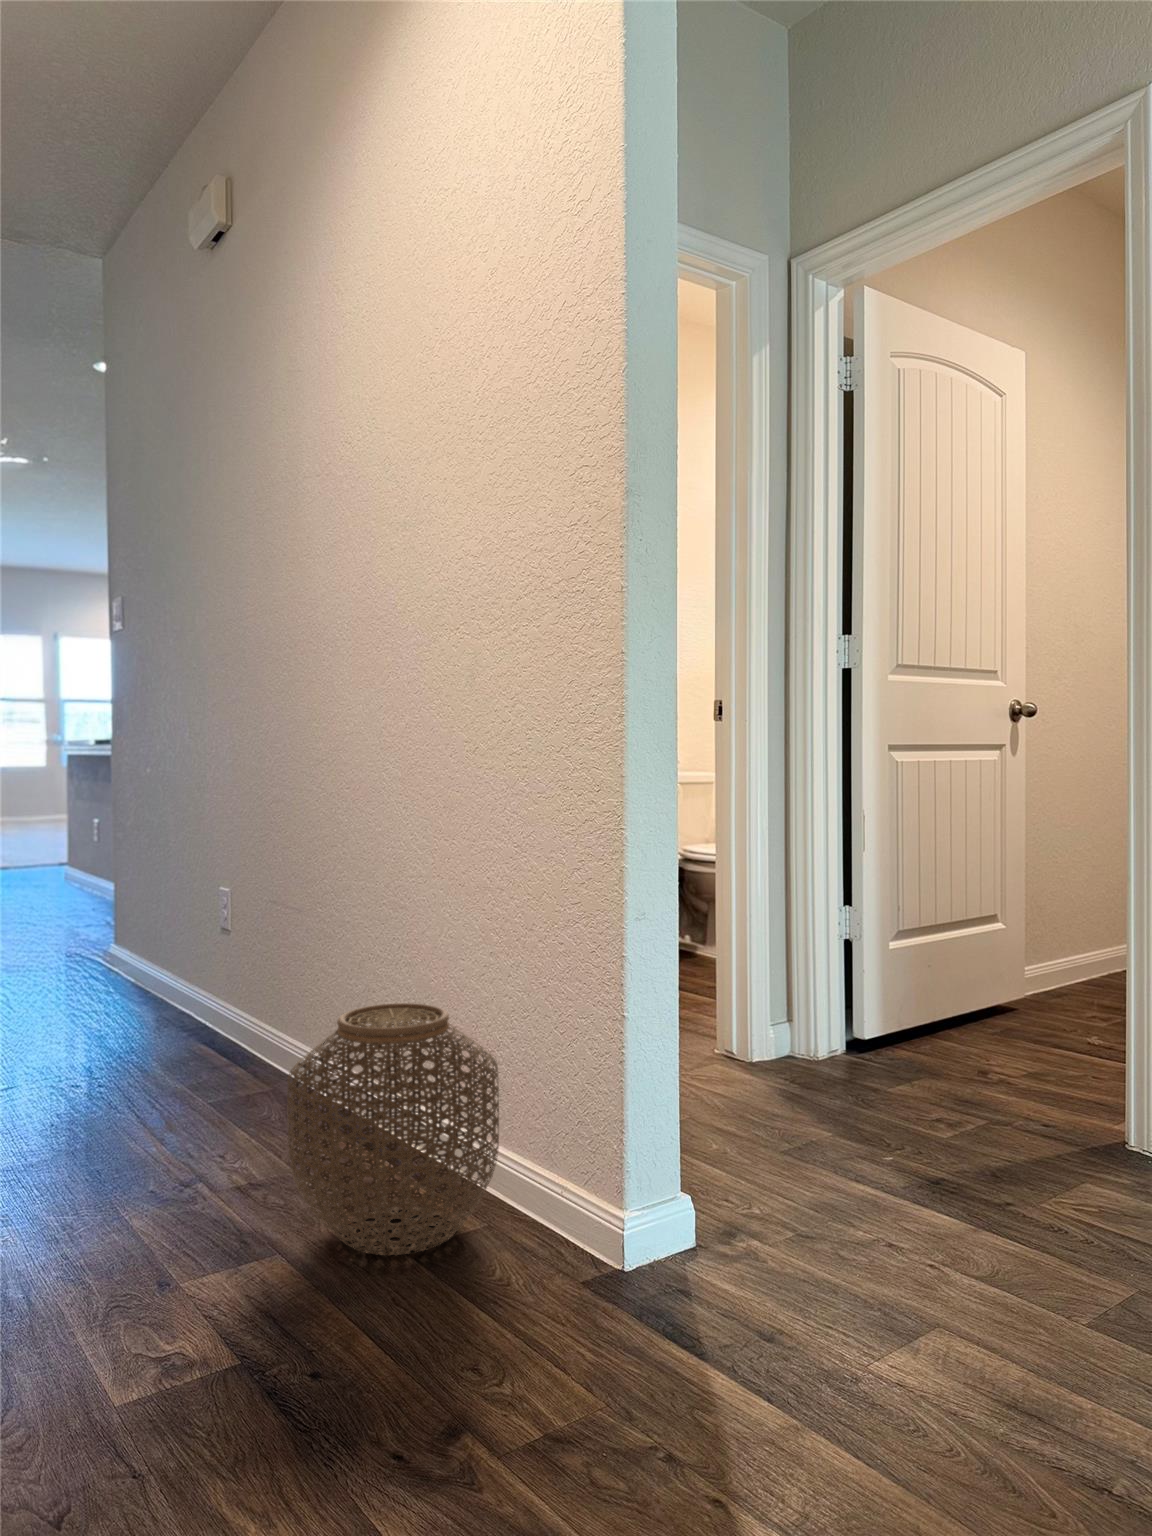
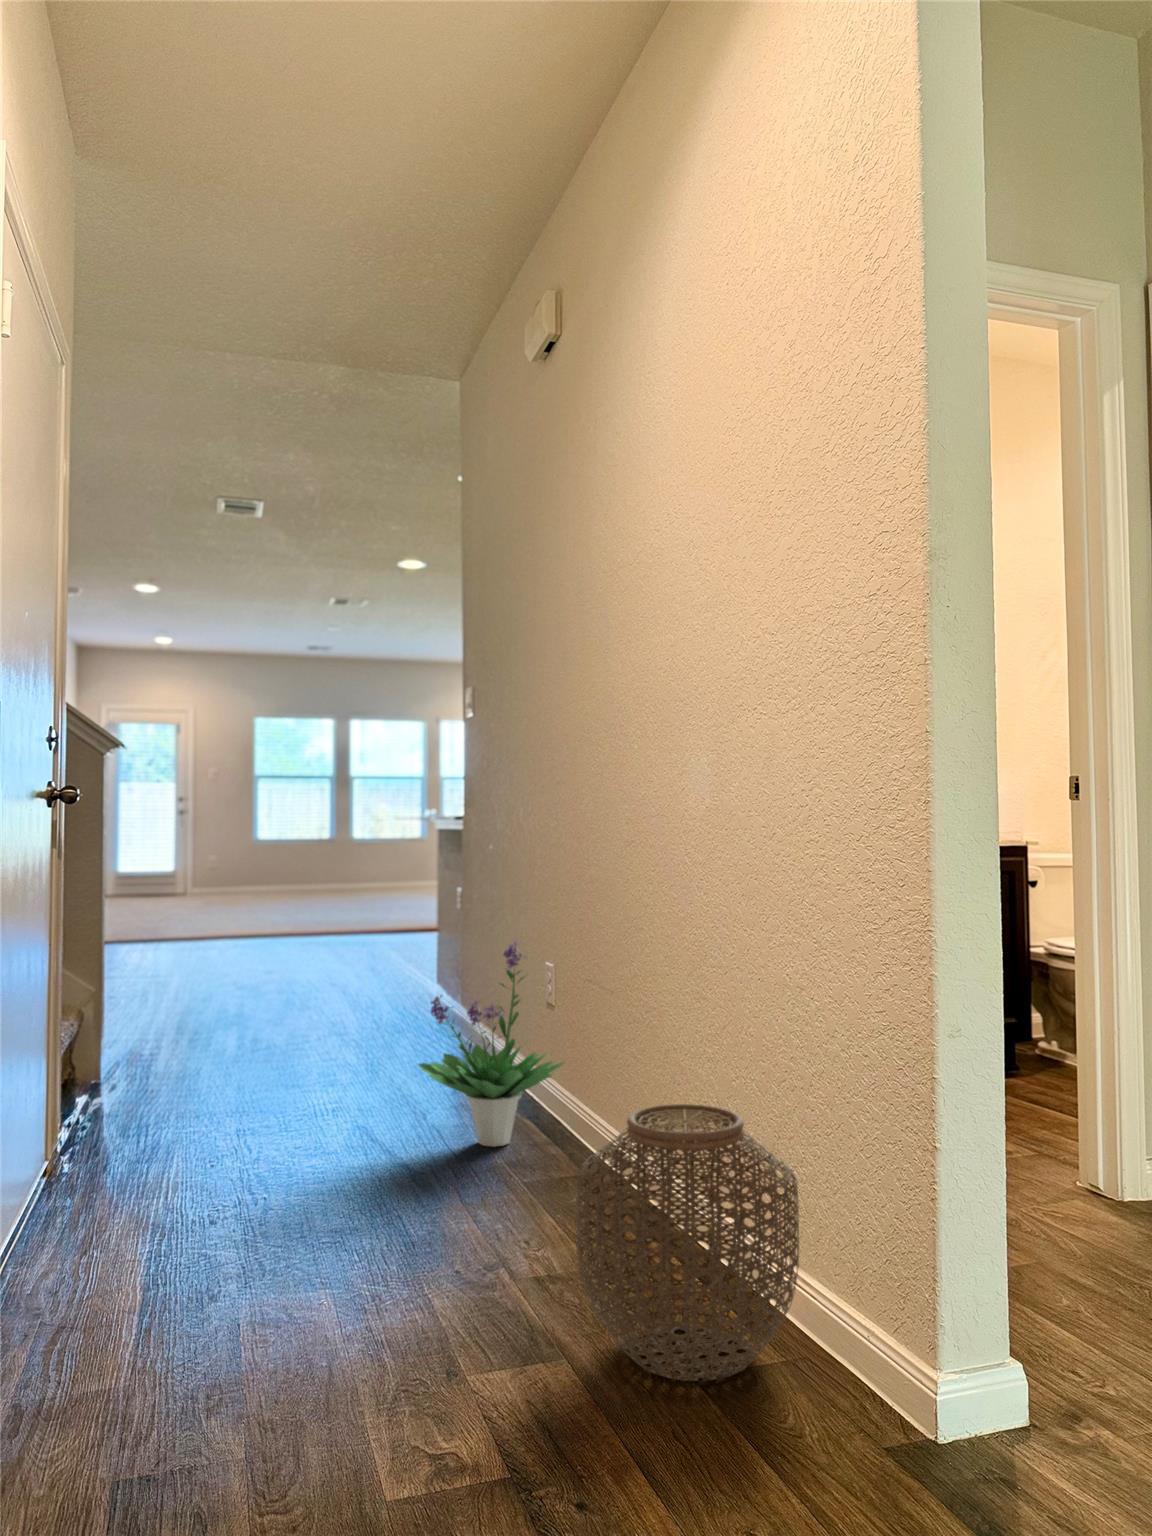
potted plant: none [85,863,248,1071] -> present [418,941,565,1147]

